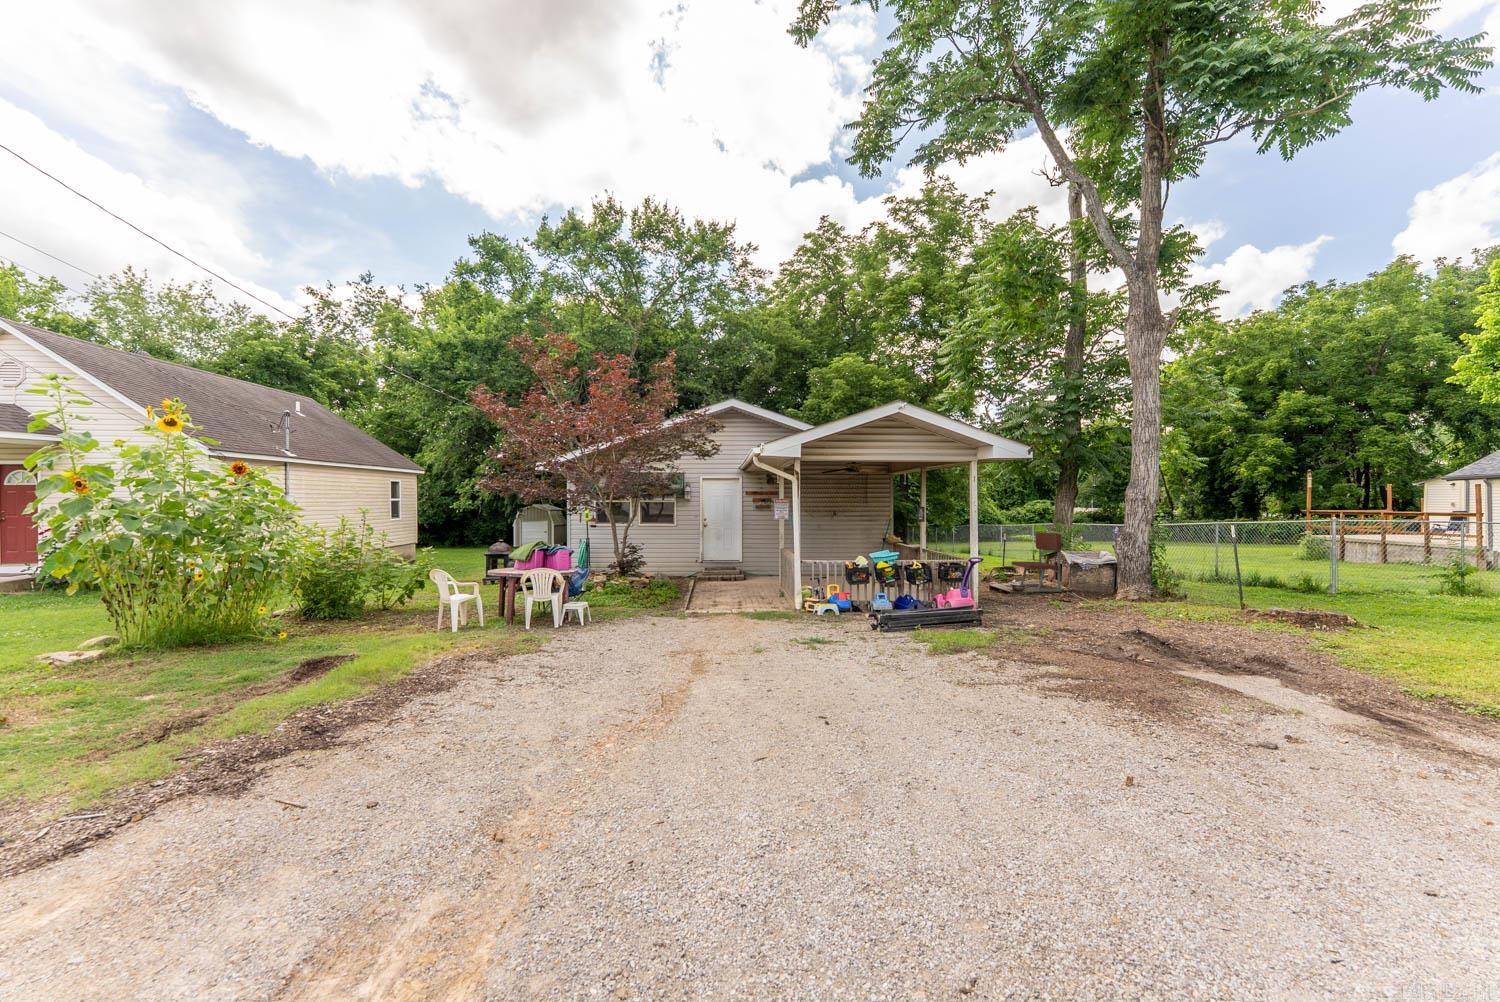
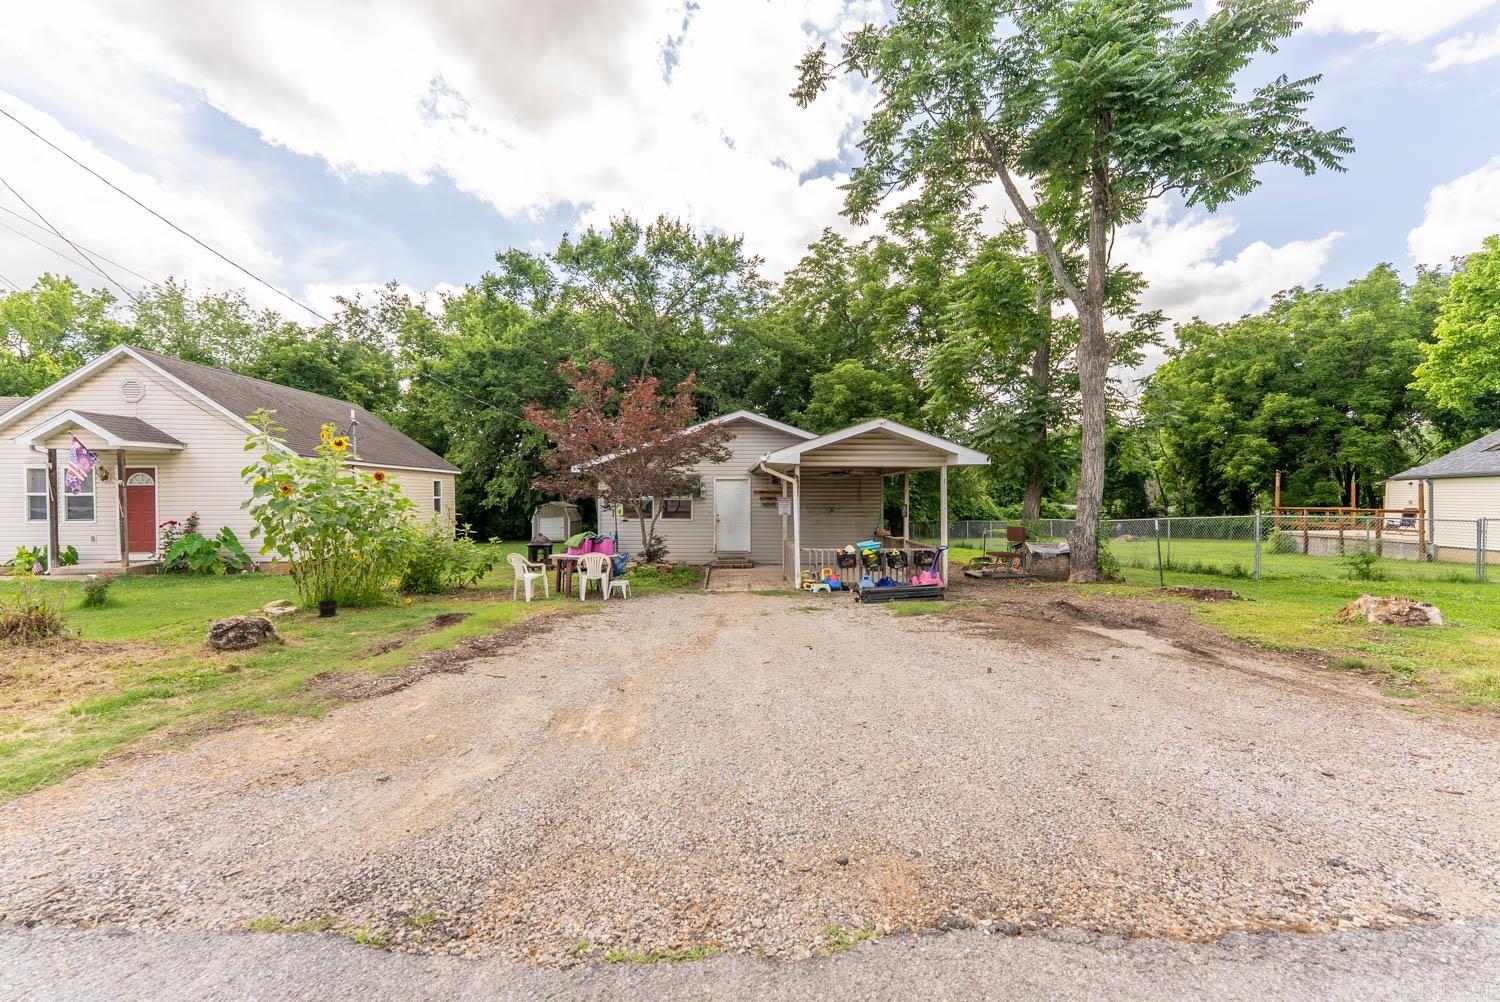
potted plant: none [145,597,199,658] -> present [318,580,339,617]

